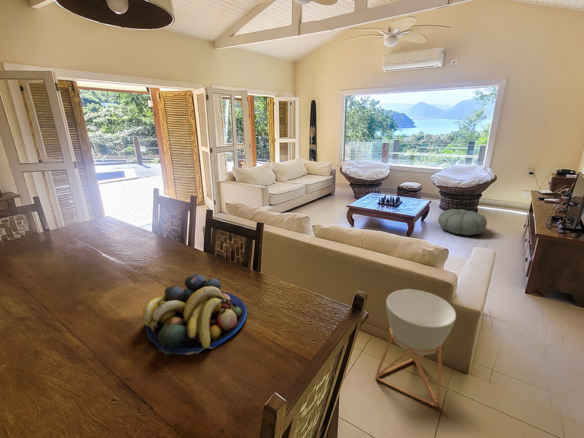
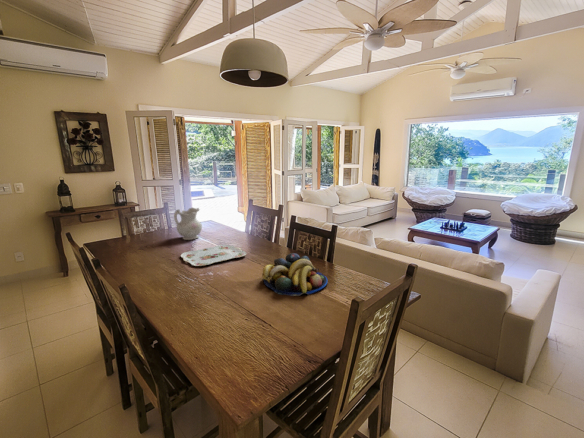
ceramic pitcher: none [27,204,80,251] -> present [174,208,202,240]
pouf: present [438,209,487,235] -> none [507,238,562,265]
serving tray: none [26,257,136,305] -> present [181,245,246,266]
planter: present [375,289,456,407] -> none [426,291,498,393]

